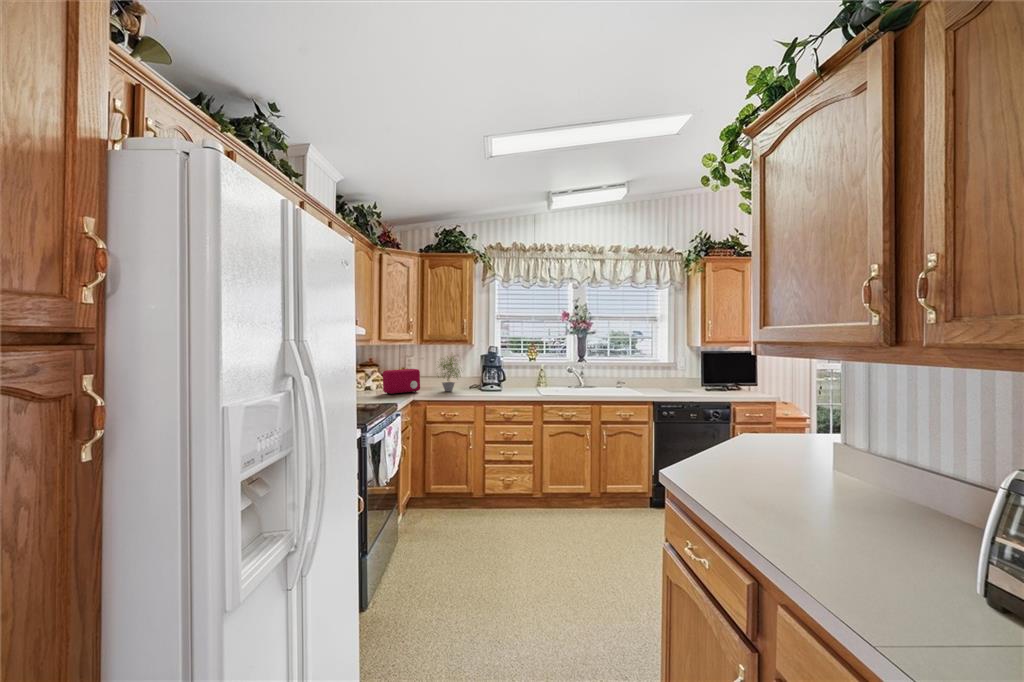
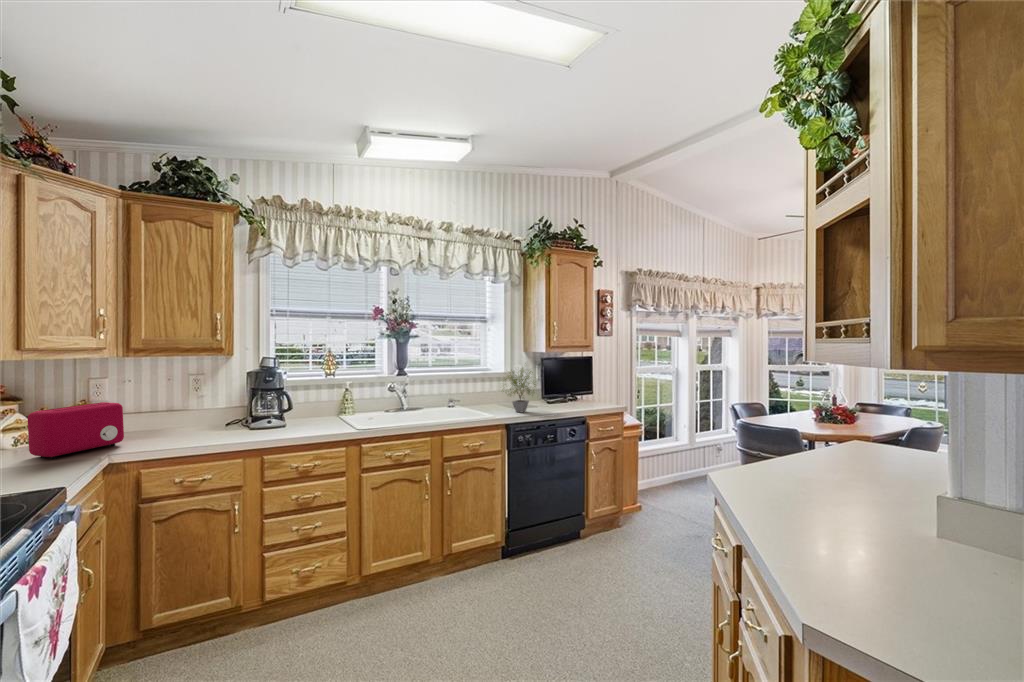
potted plant: present [440,357,460,391] -> present [505,368,536,412]

